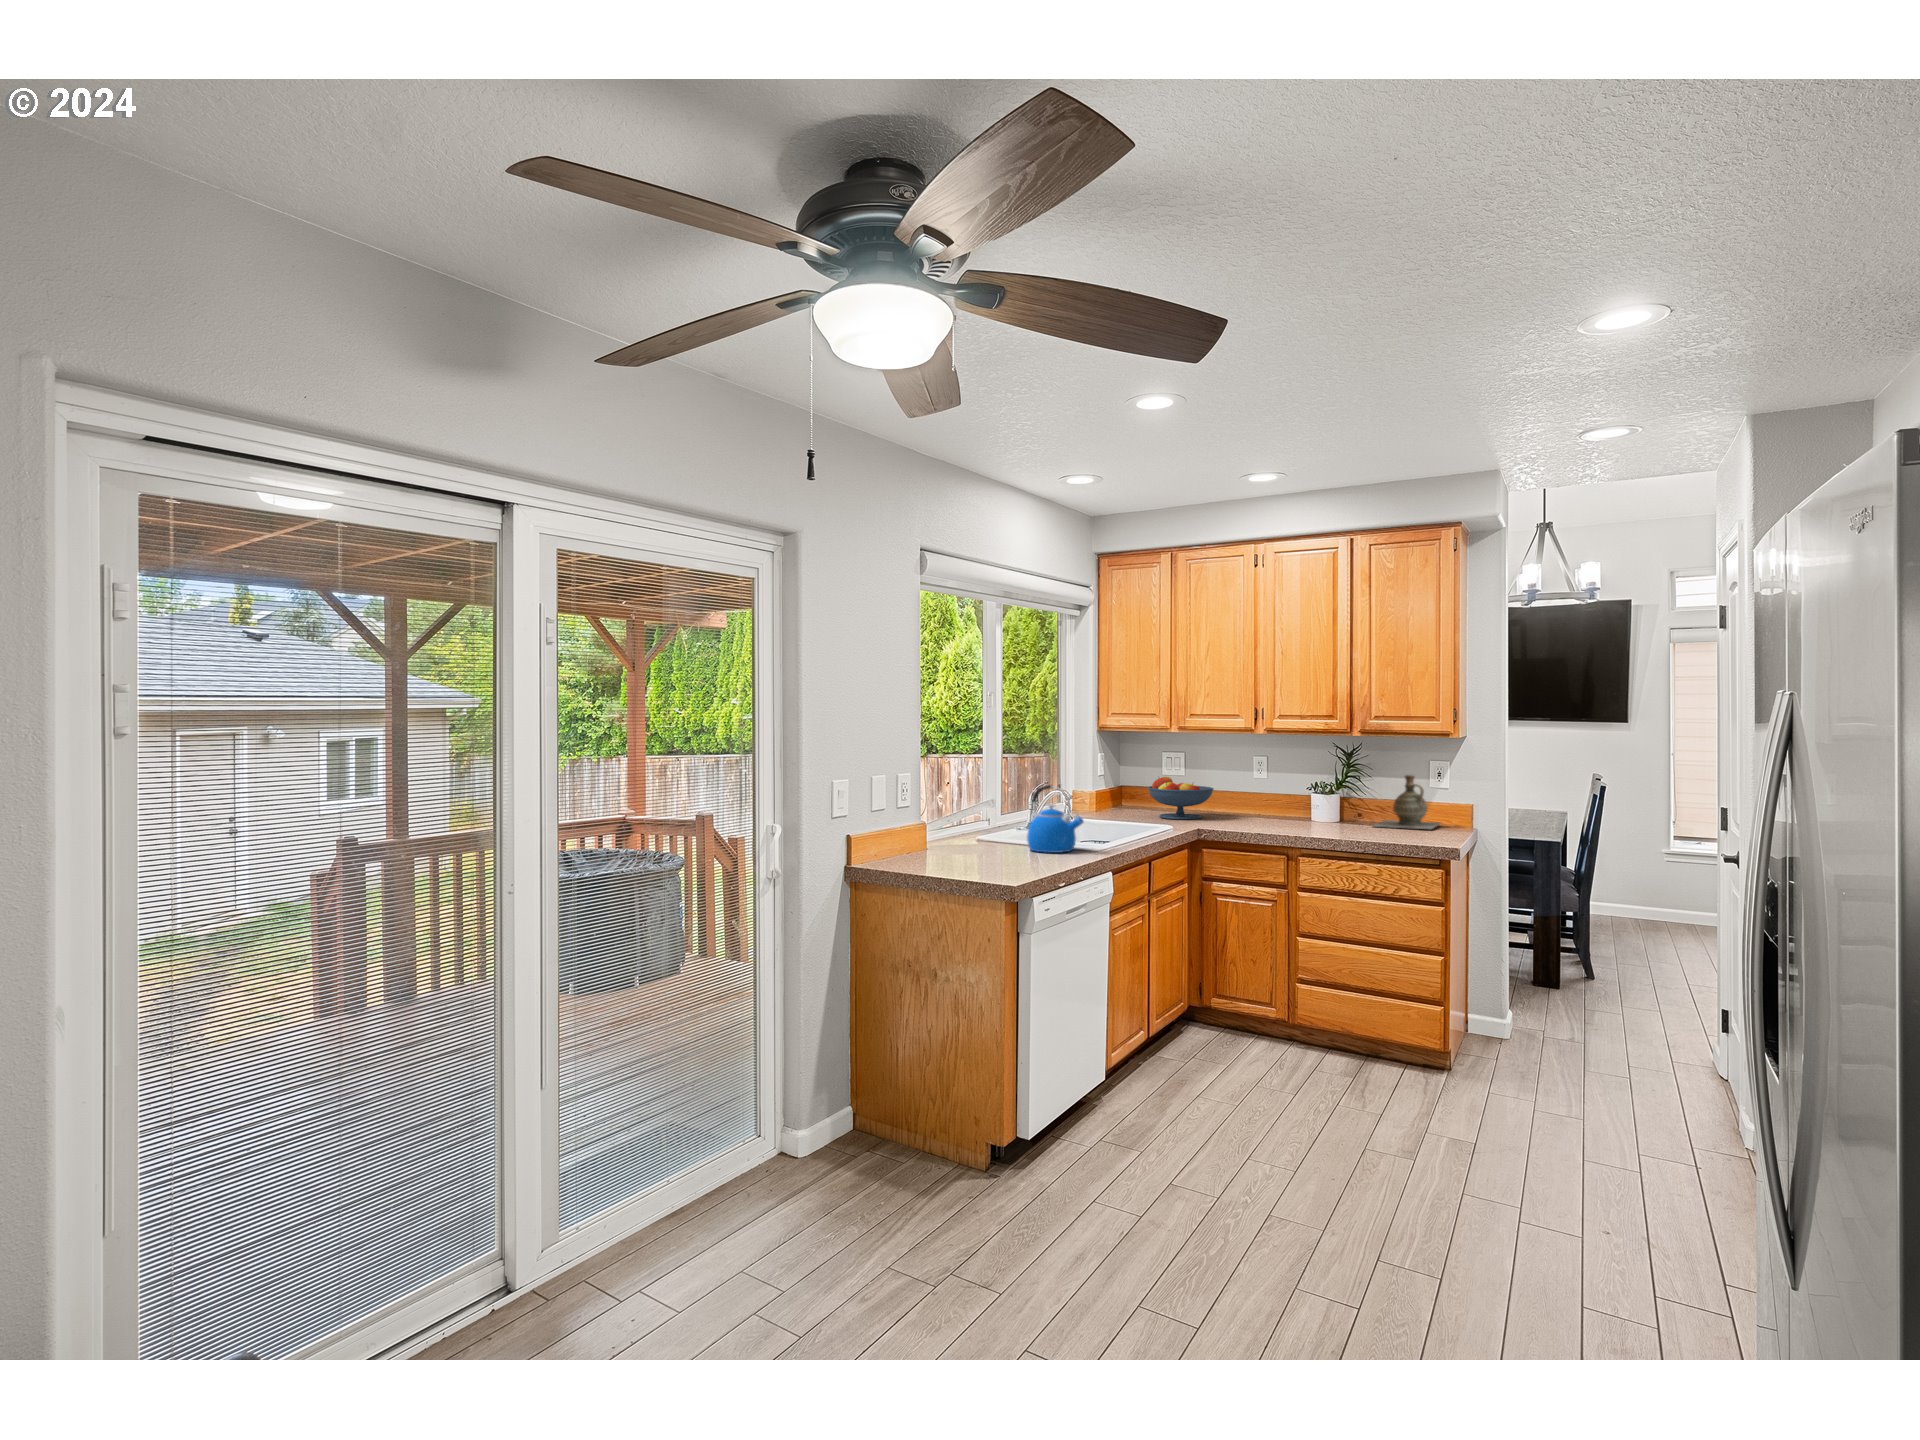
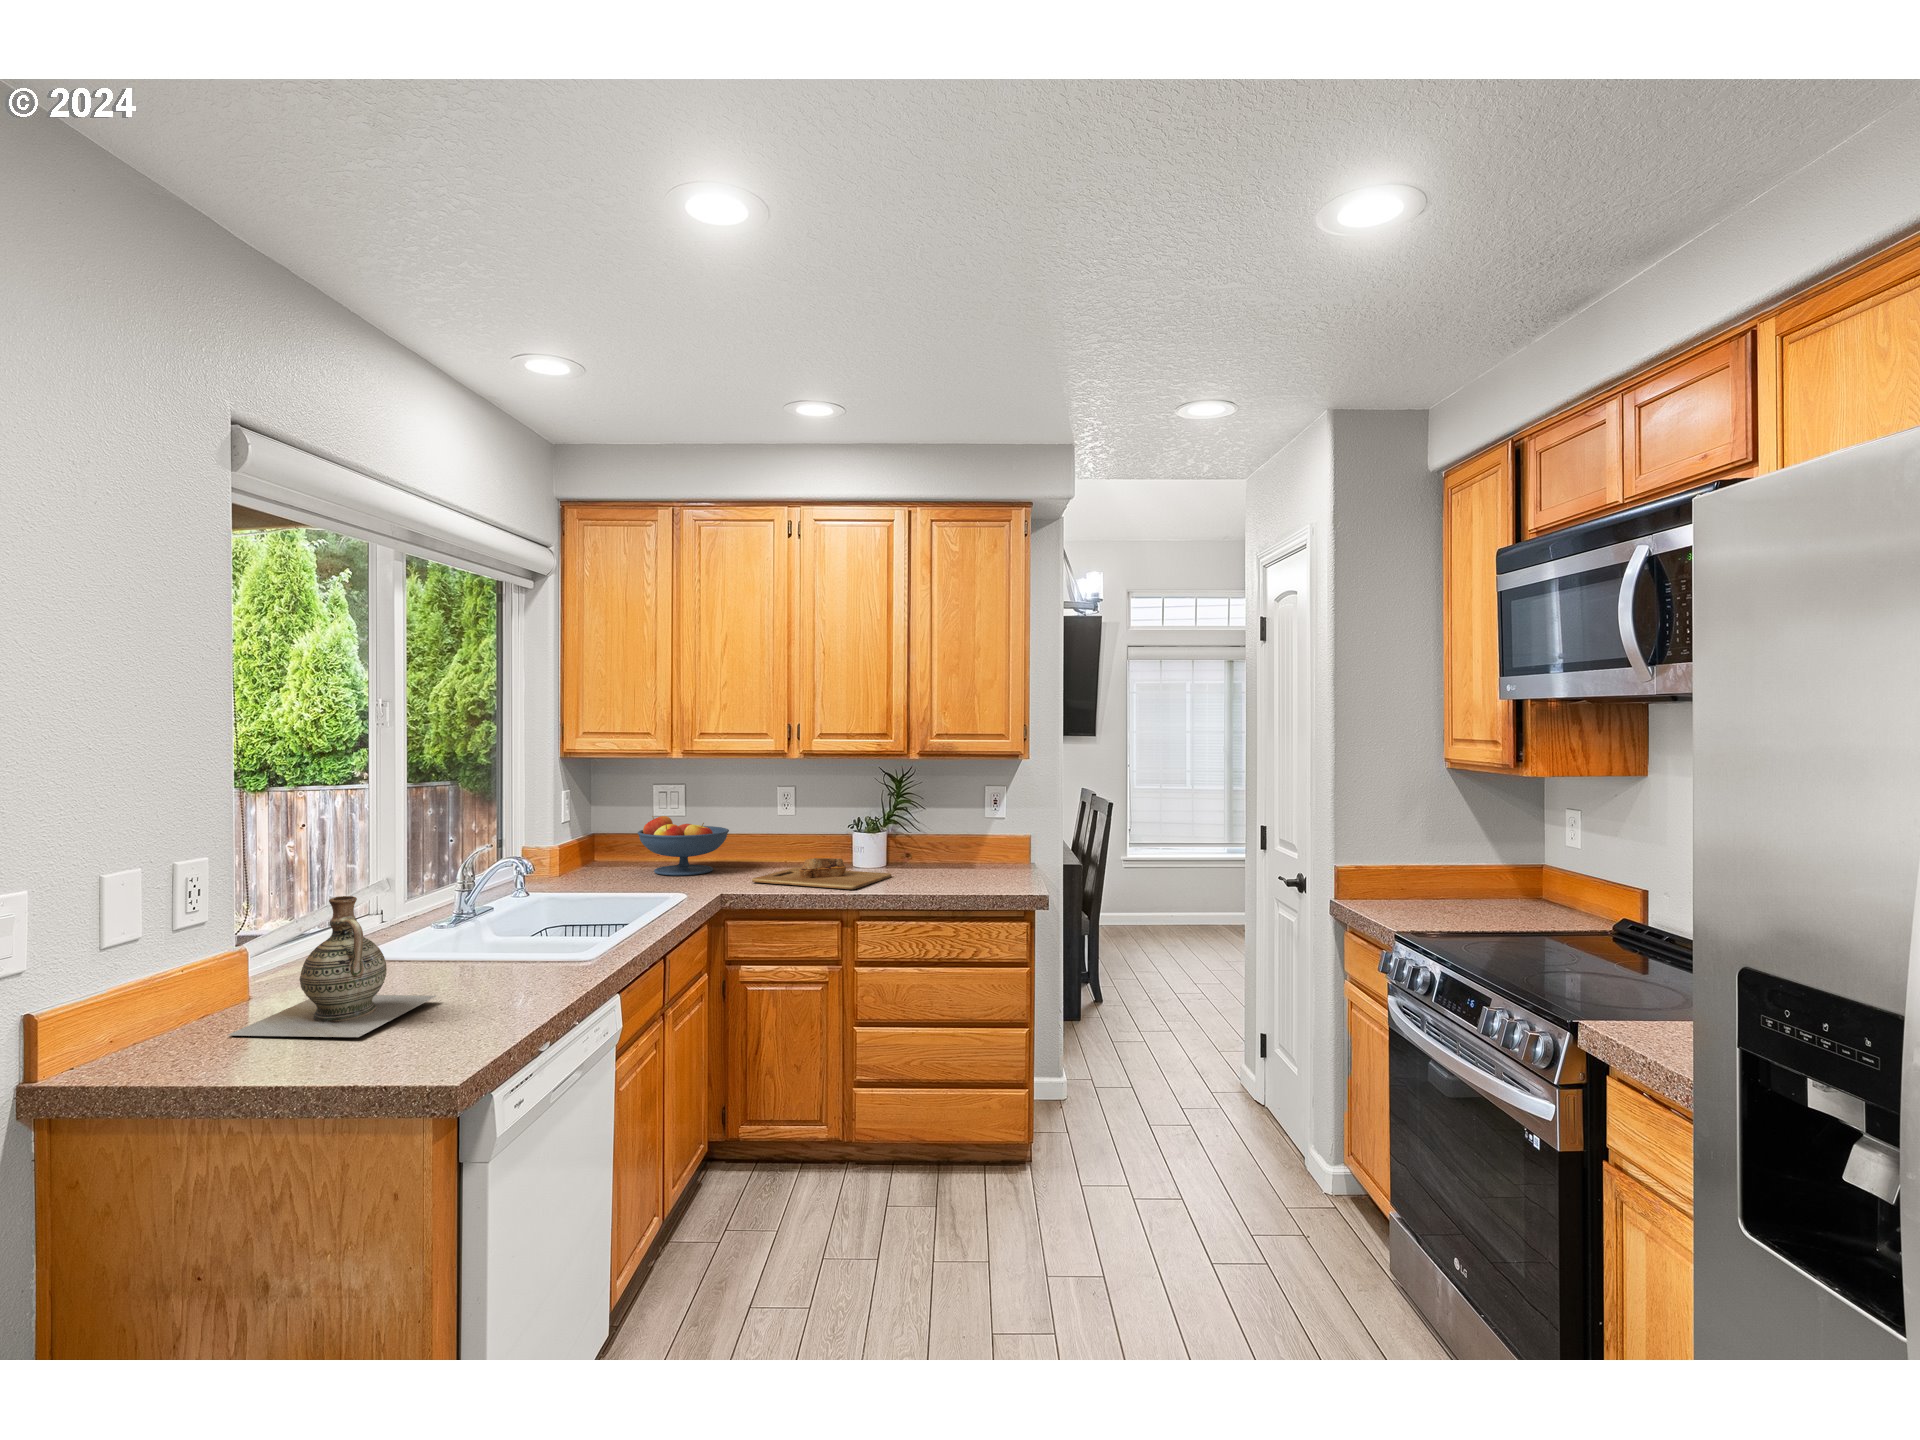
ceramic jug: present [1374,775,1440,829] -> present [228,896,436,1037]
kettle: present [1027,785,1084,853] -> none [463,854,567,971]
cutting board: none [1225,810,1337,833] -> present [752,858,891,889]

